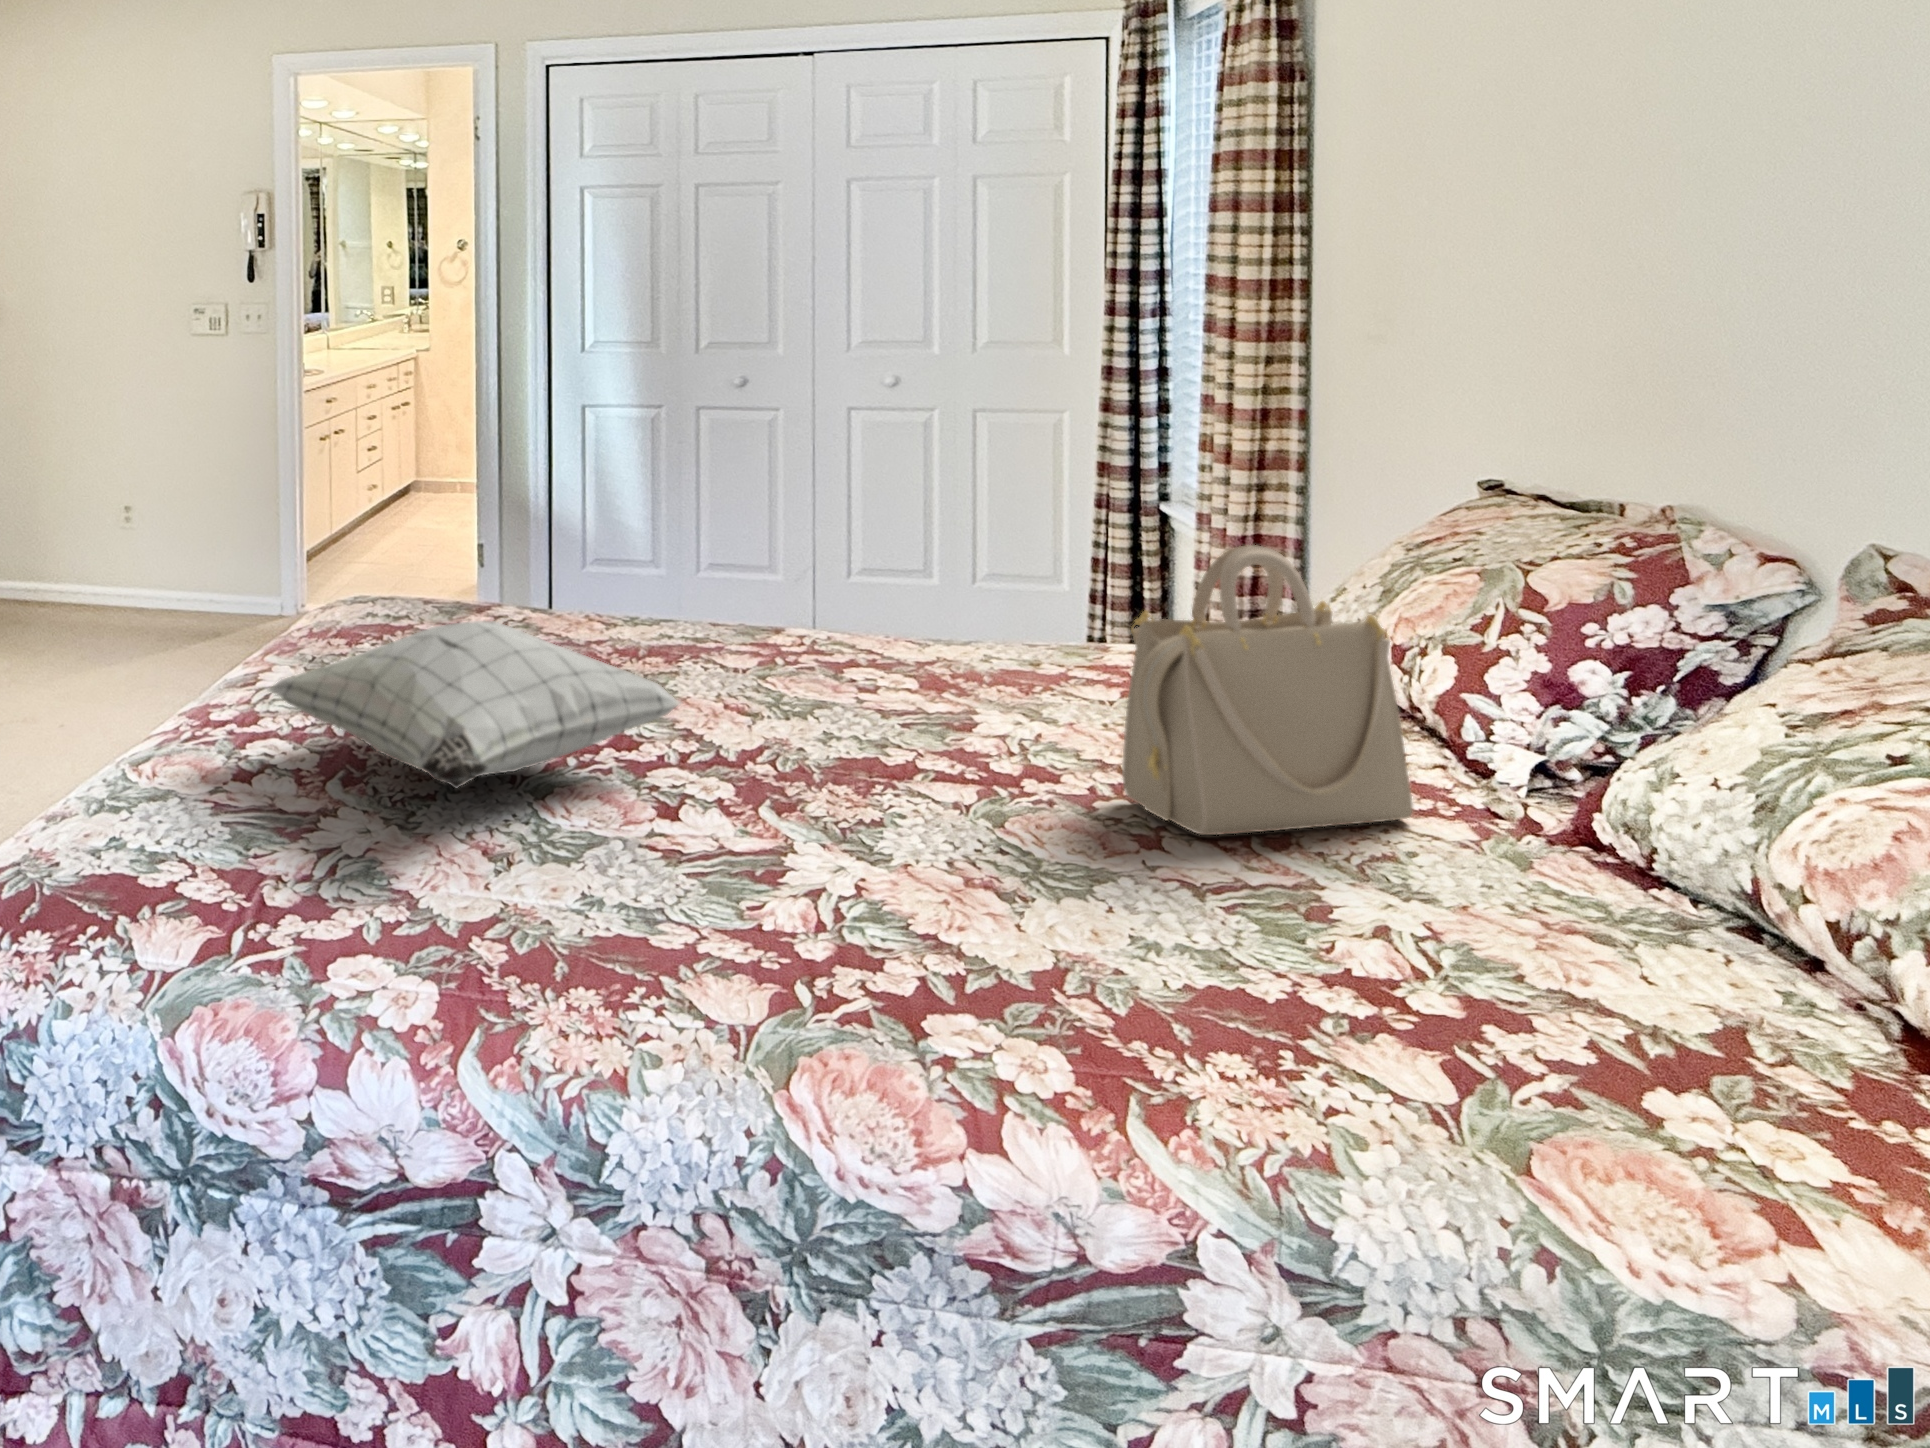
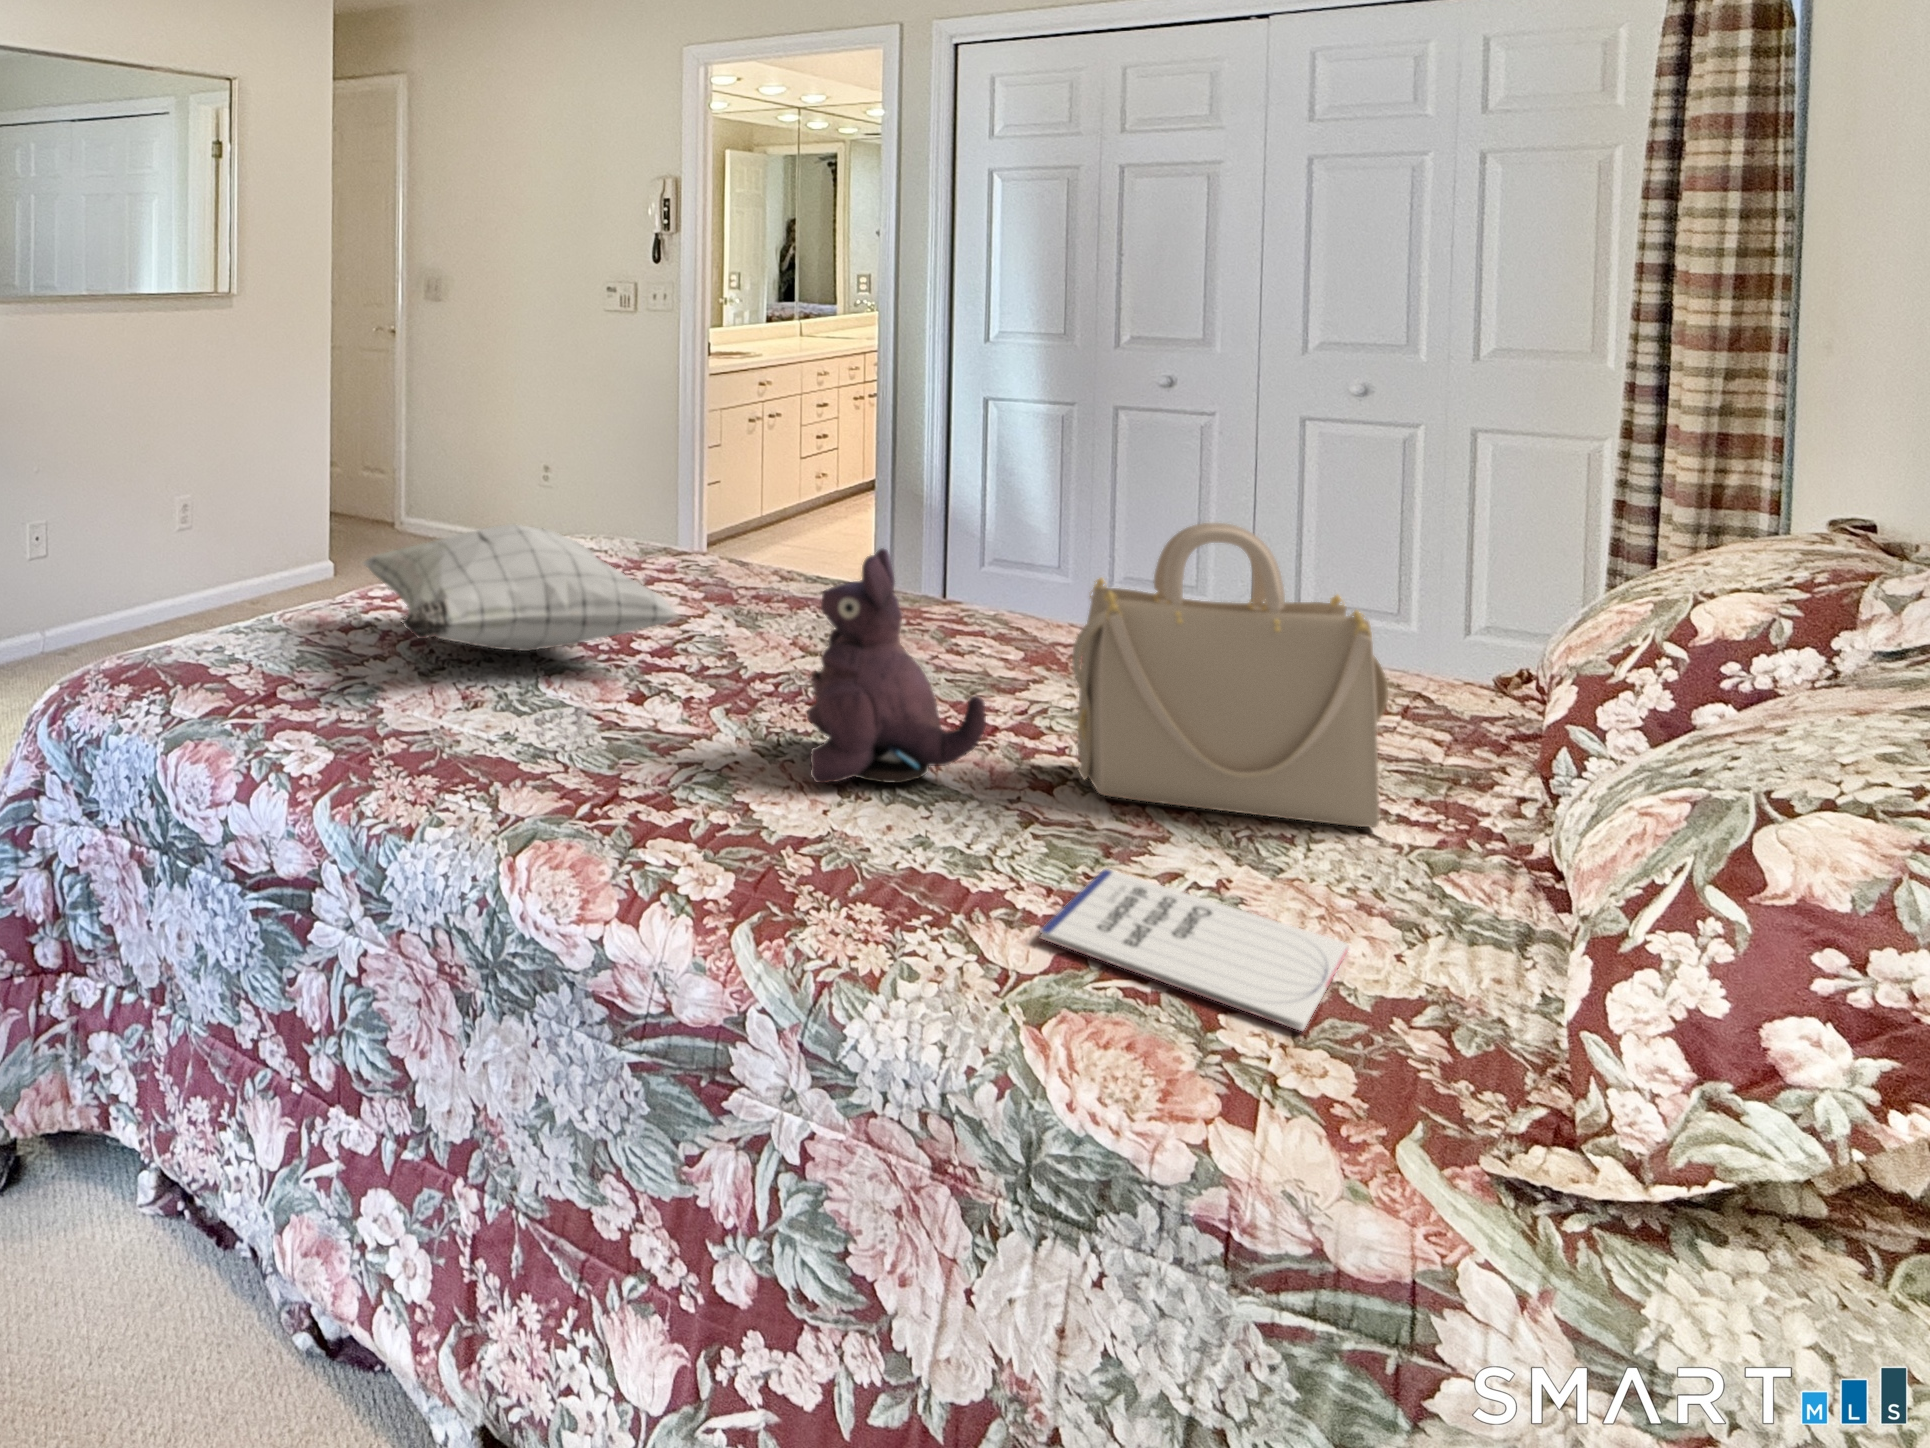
plush toy: none [890,607,1097,885] -> present [807,549,986,783]
notebook: none [1332,921,1747,1098] -> present [1040,869,1349,1031]

